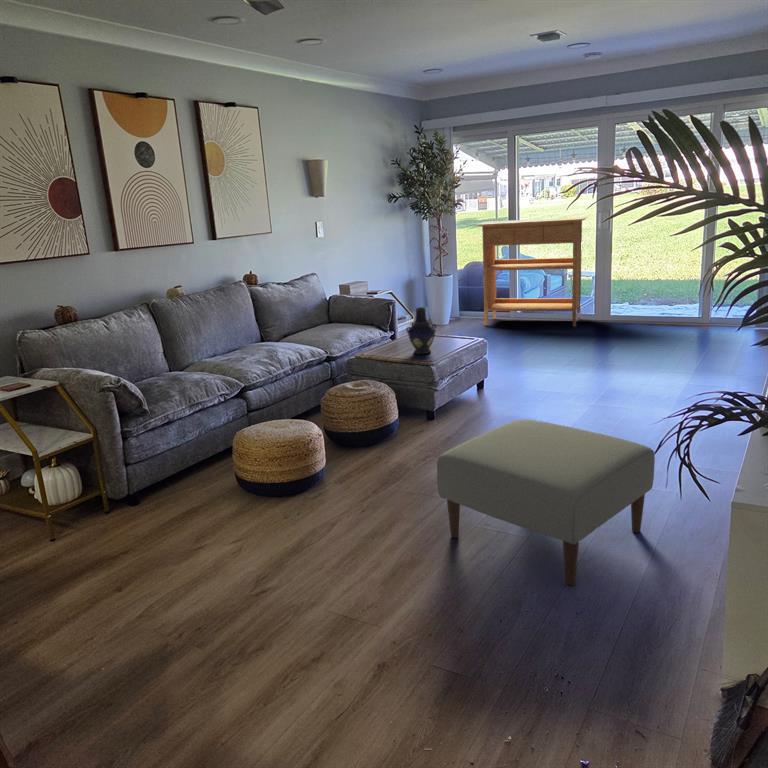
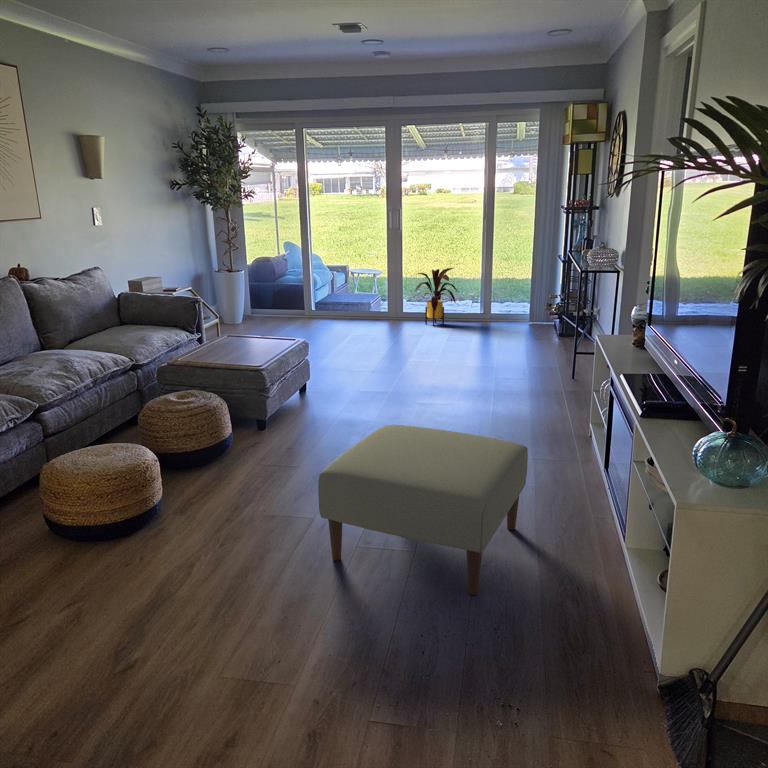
console table: present [477,217,587,327] -> none [268,215,378,325]
house plant: none [619,269,671,330] -> present [416,268,458,326]
vase: present [406,307,436,354] -> none [227,307,260,358]

